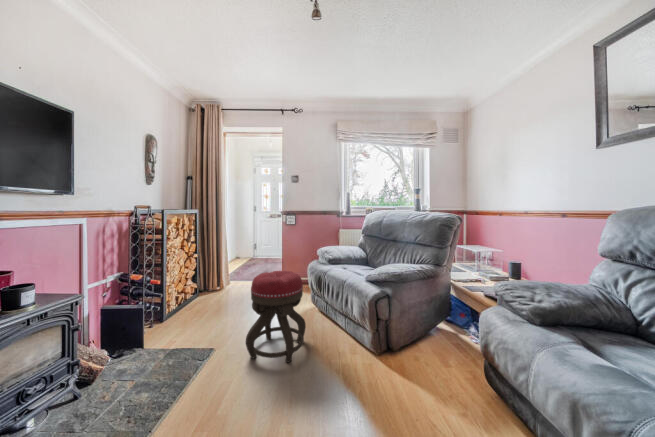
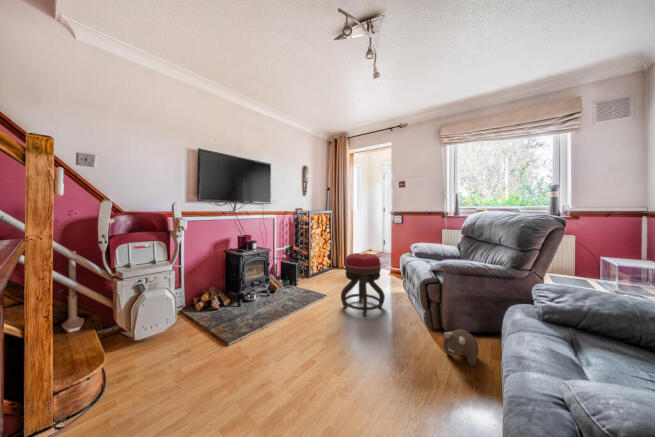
plush toy: none [403,347,440,387] -> present [443,329,479,366]

